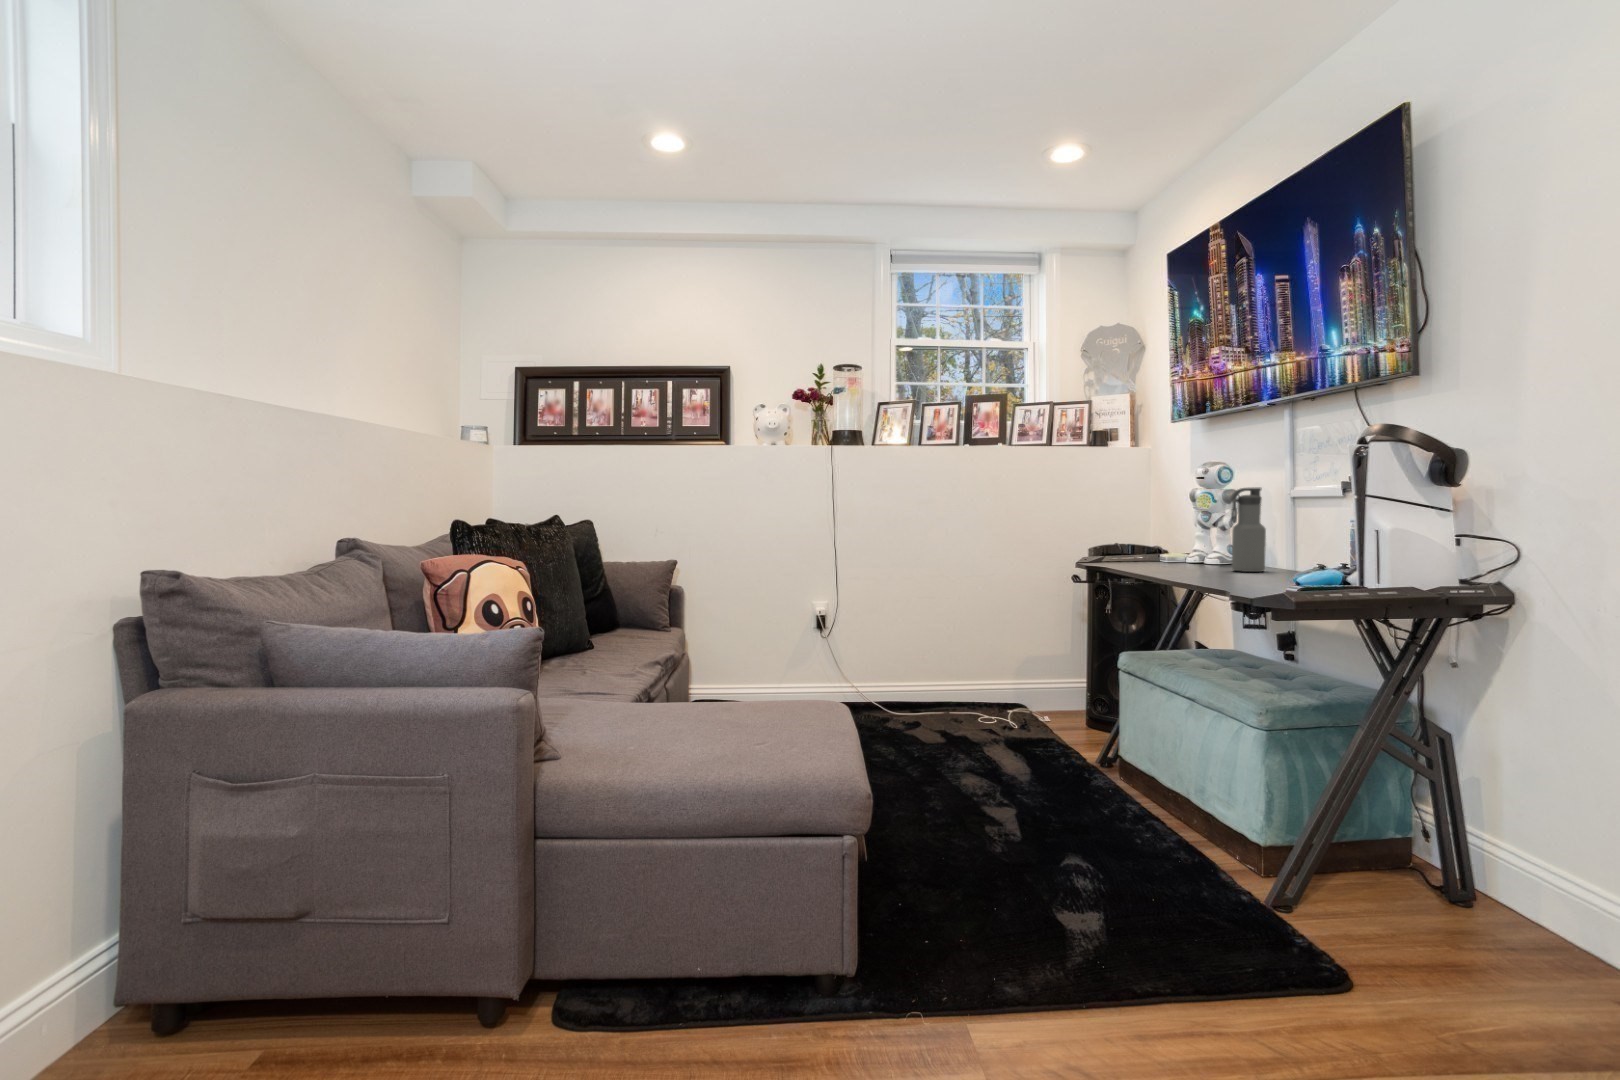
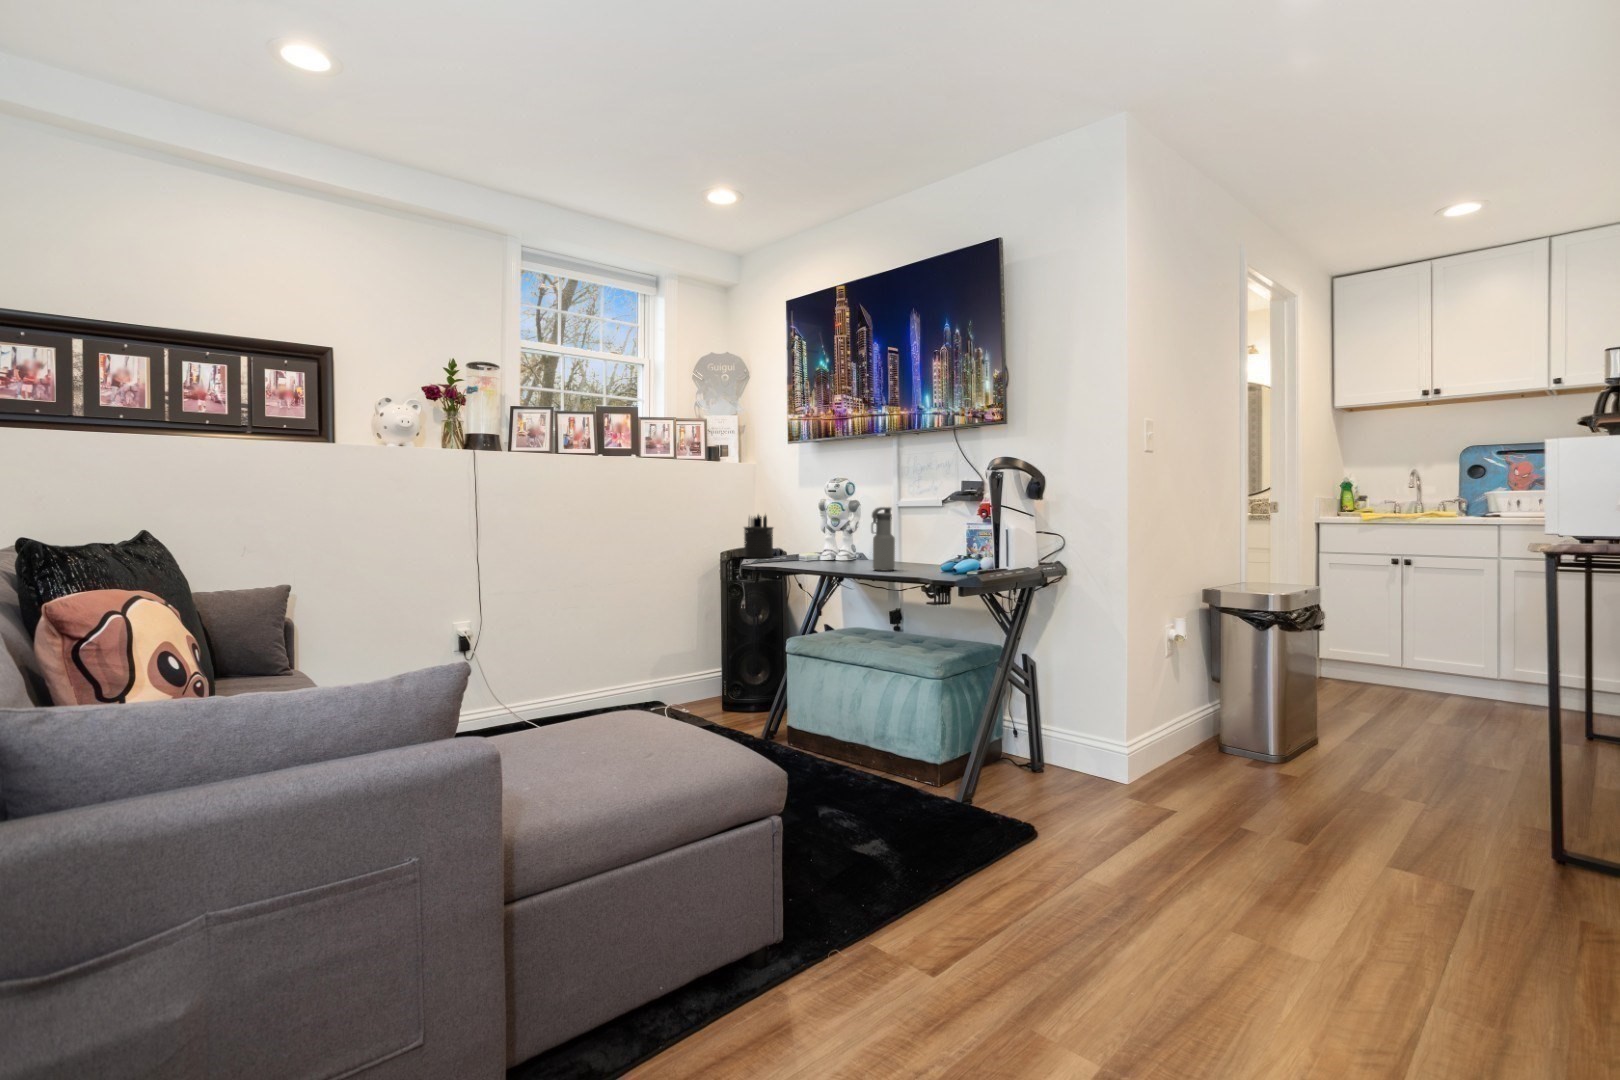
pen holder: none [1113,501,1152,554] -> present [744,515,773,558]

